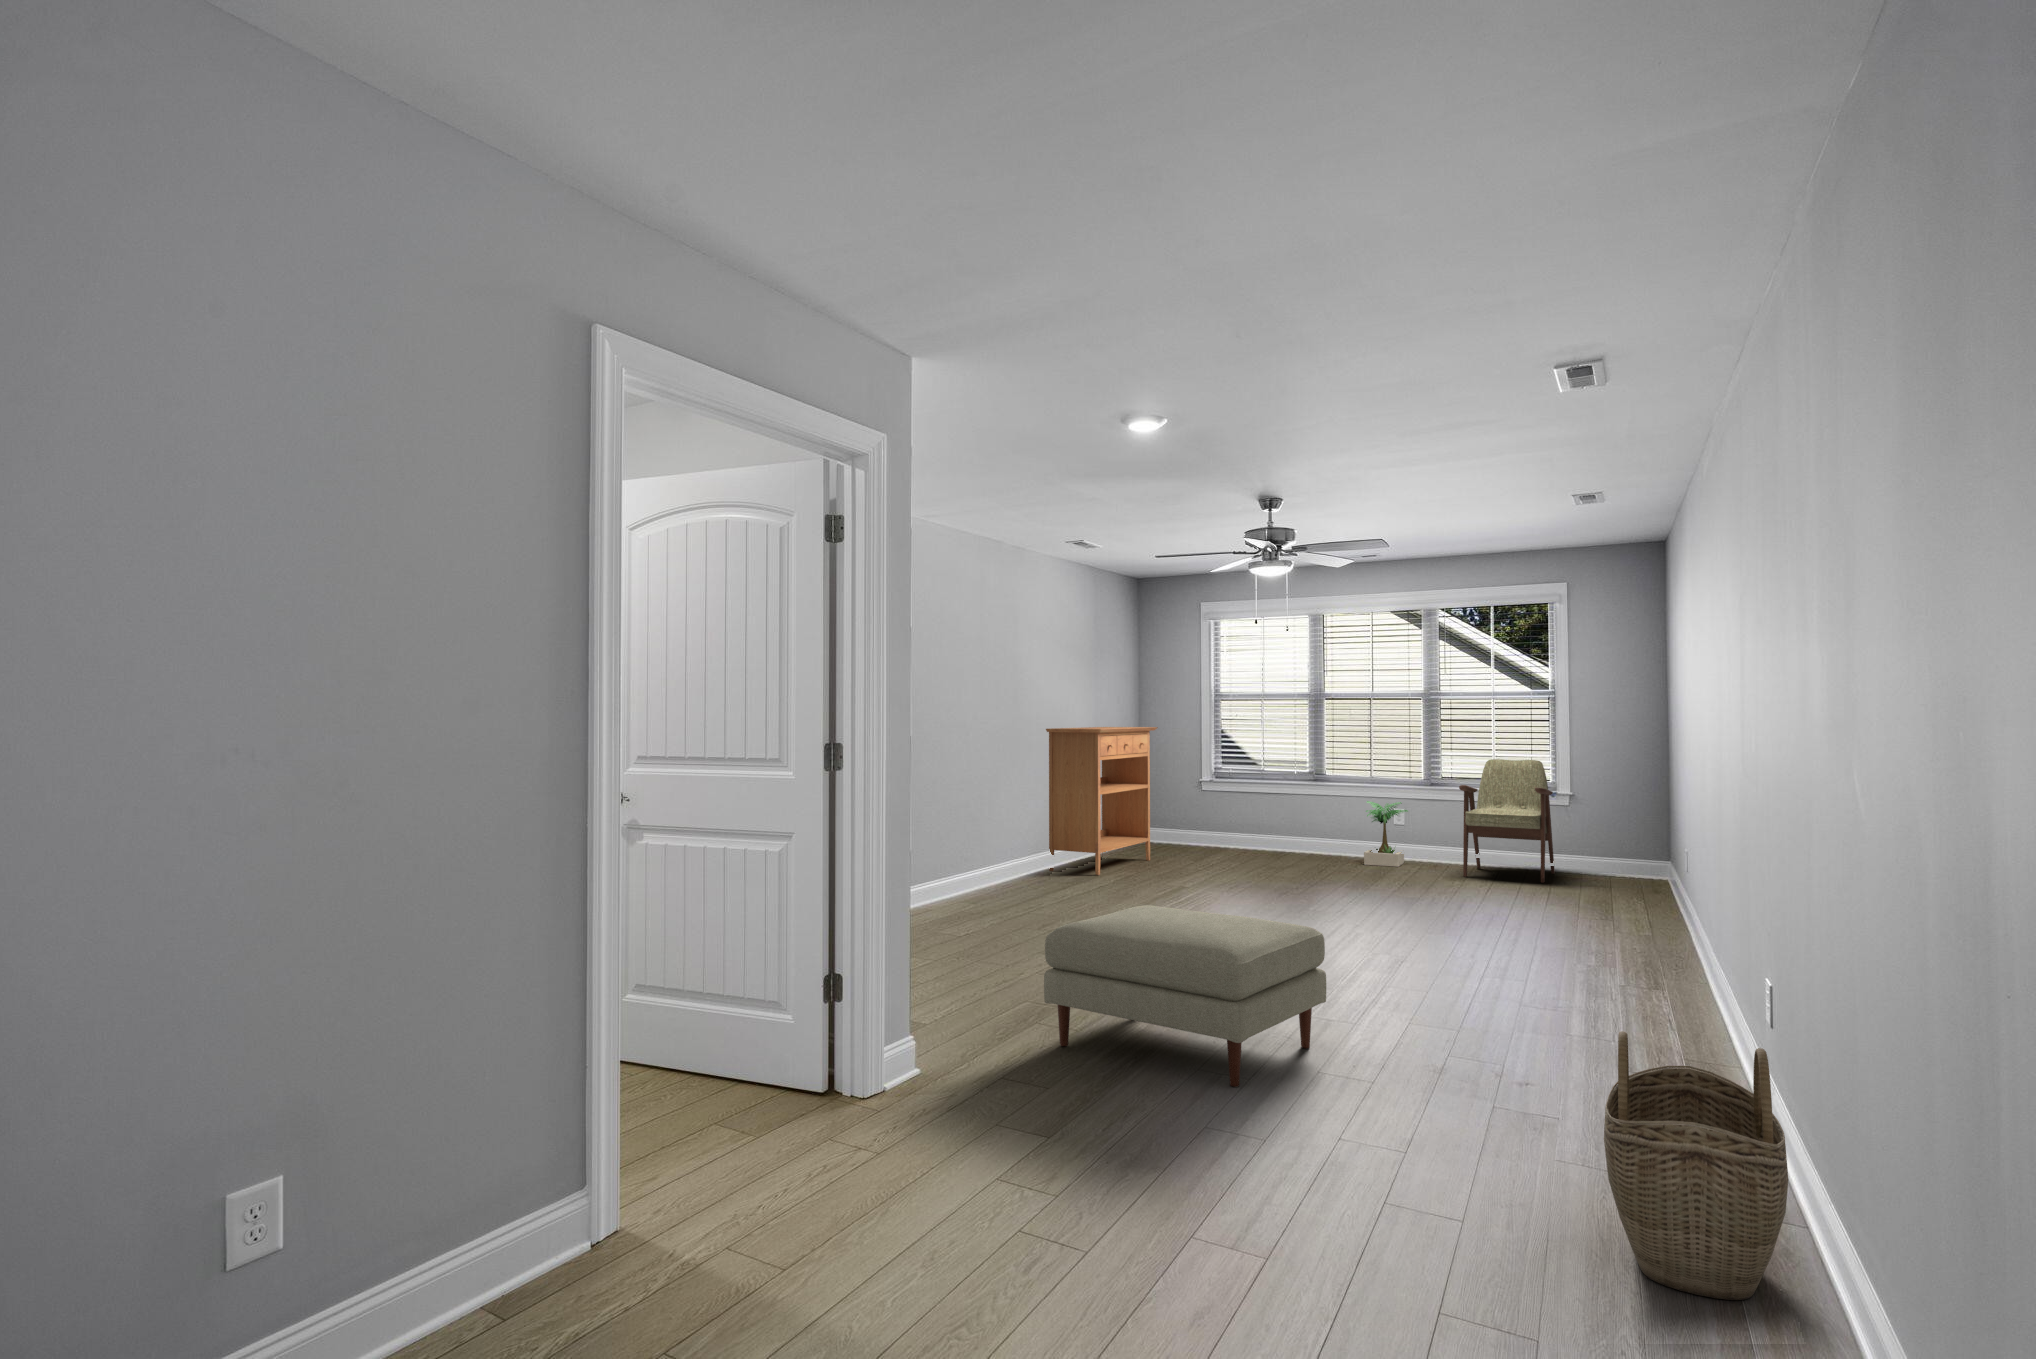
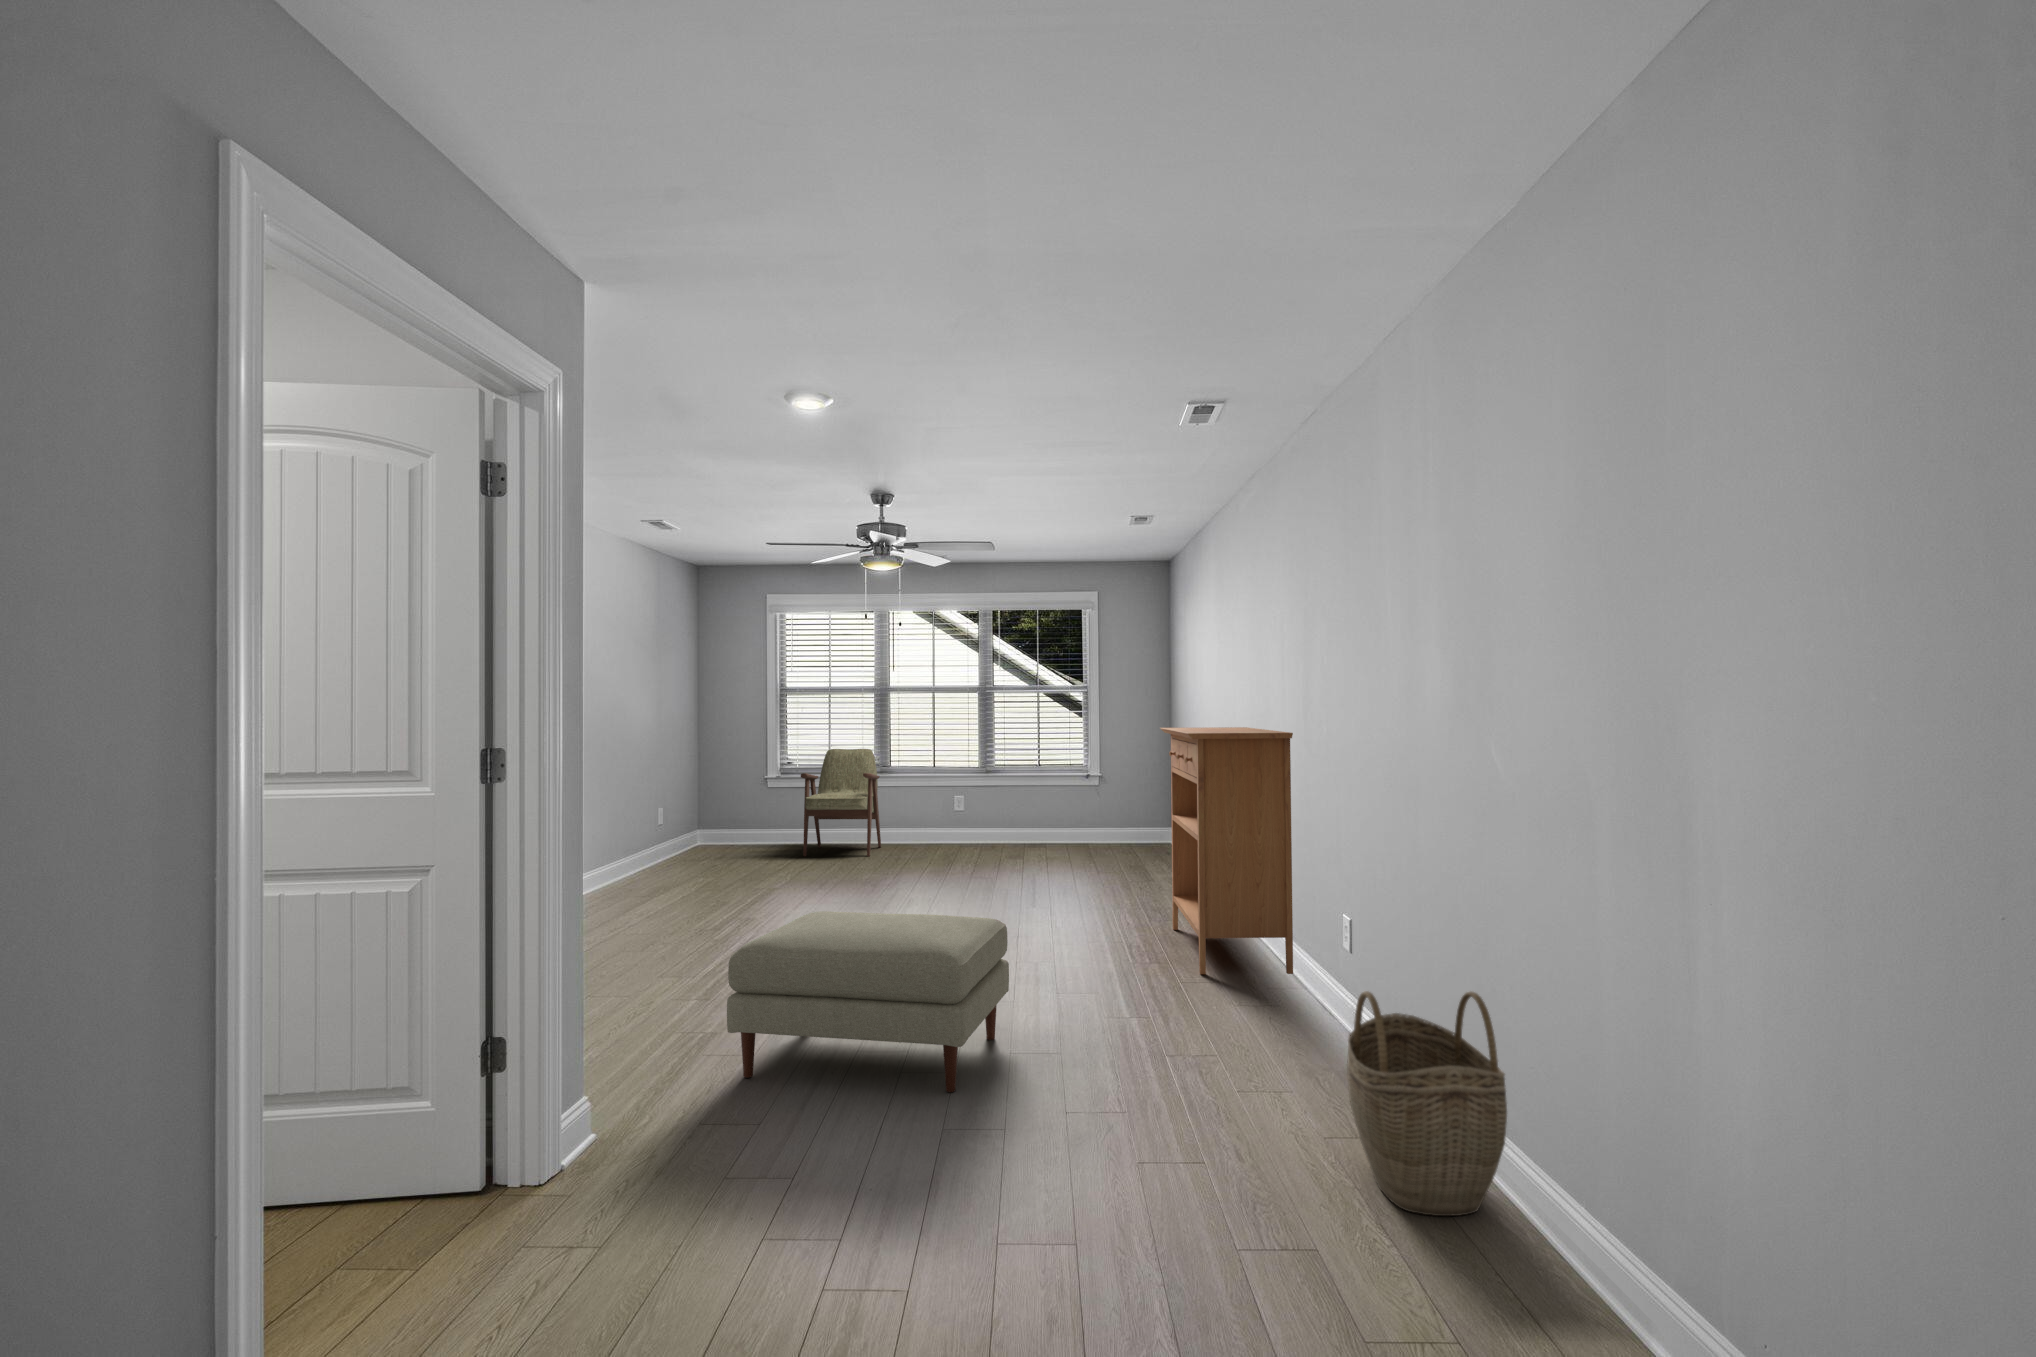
console table: present [1046,727,1158,875] -> present [1160,727,1293,974]
armchair: present [1459,759,1555,883] -> present [801,749,881,856]
potted plant: present [1364,801,1408,867] -> none [926,789,970,849]

